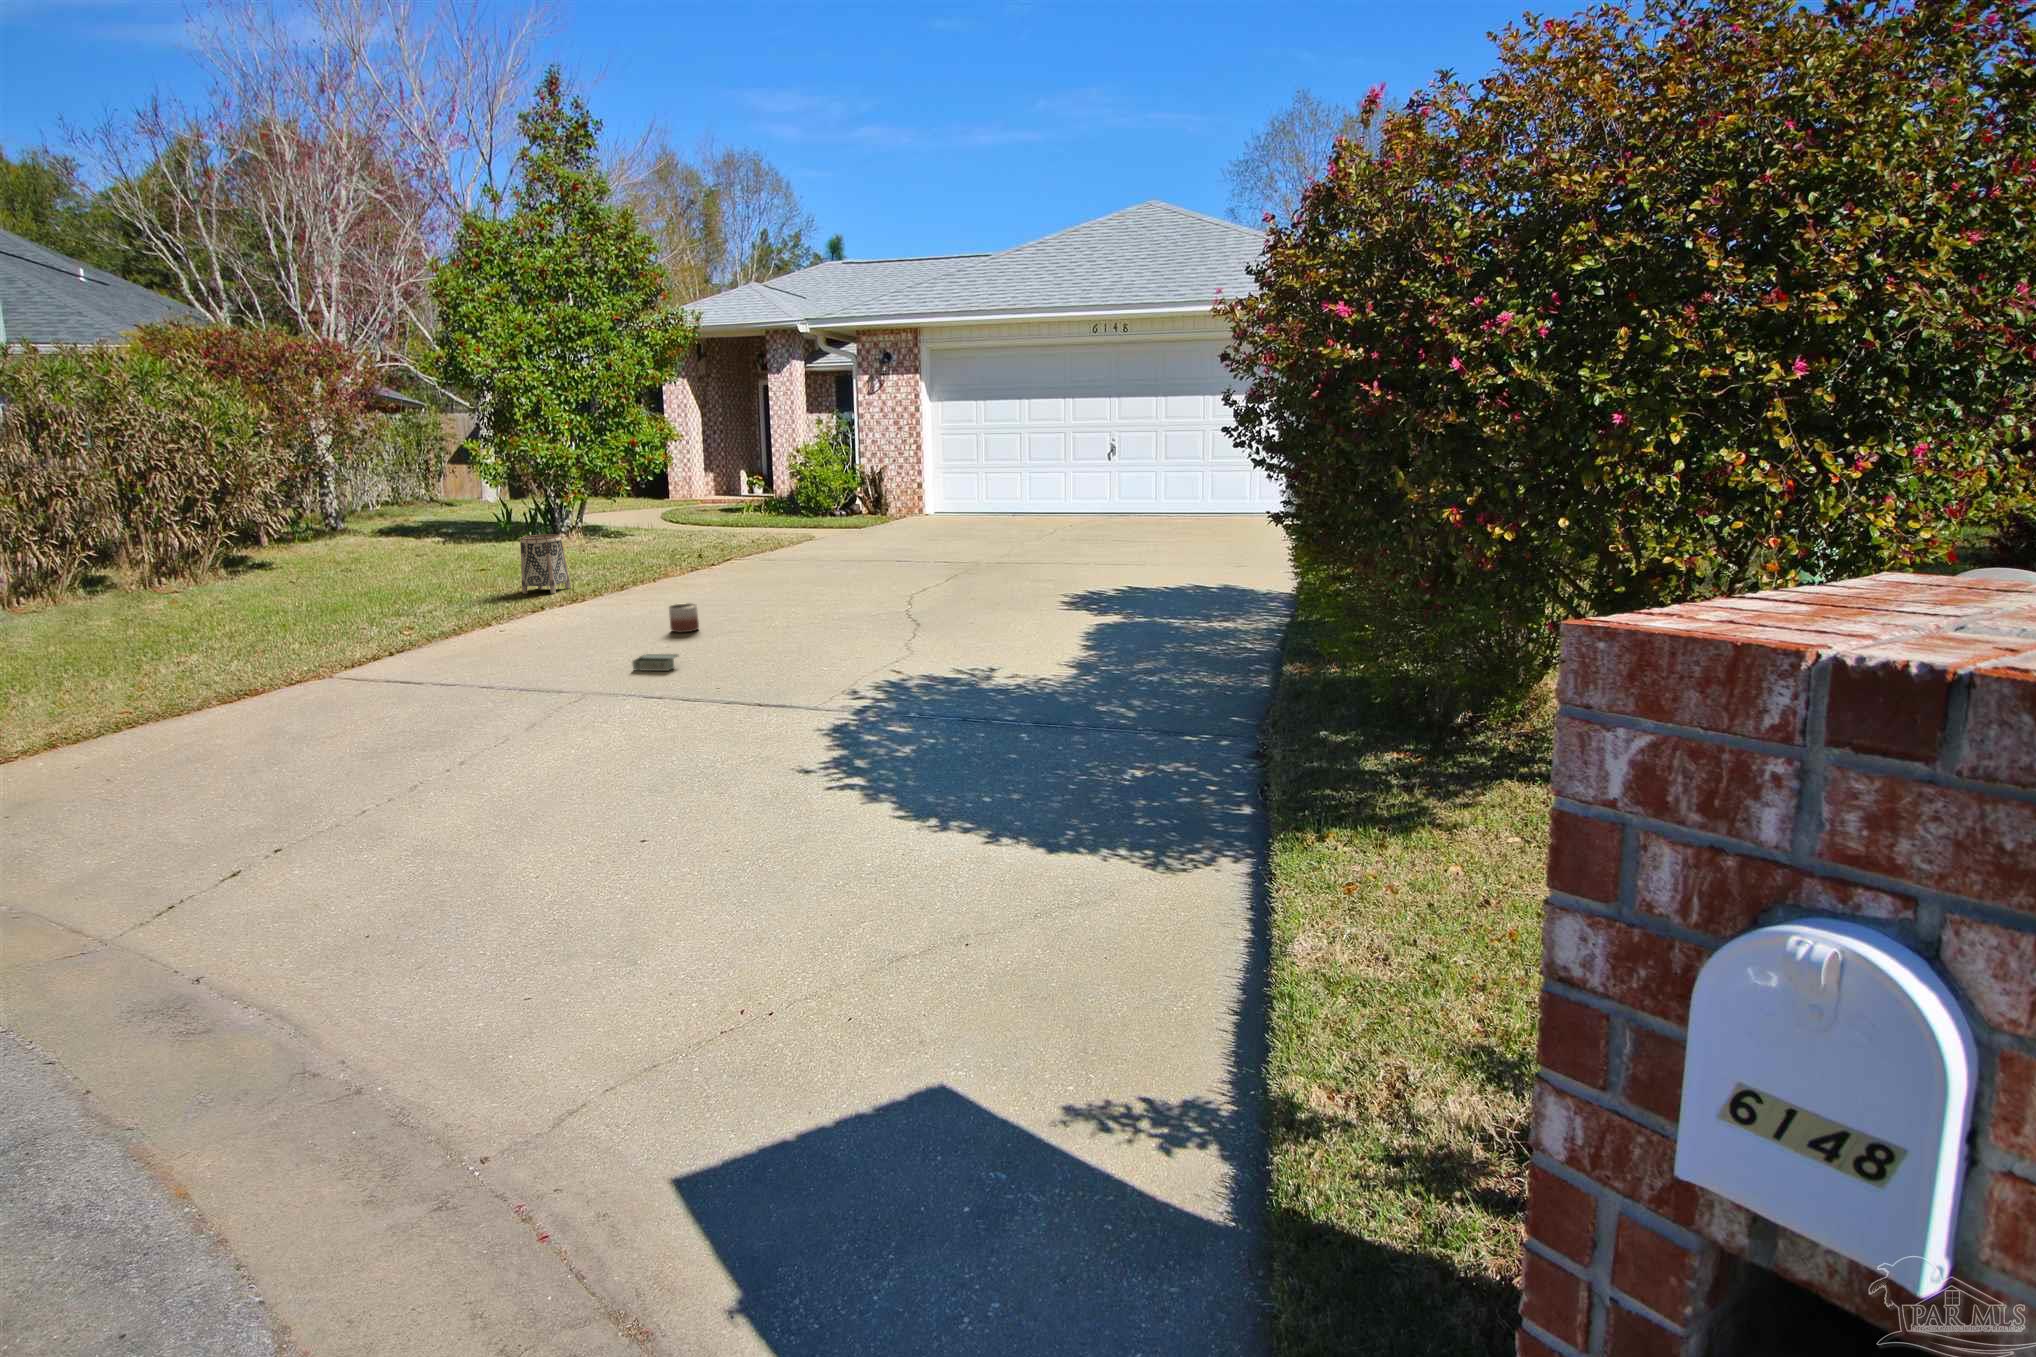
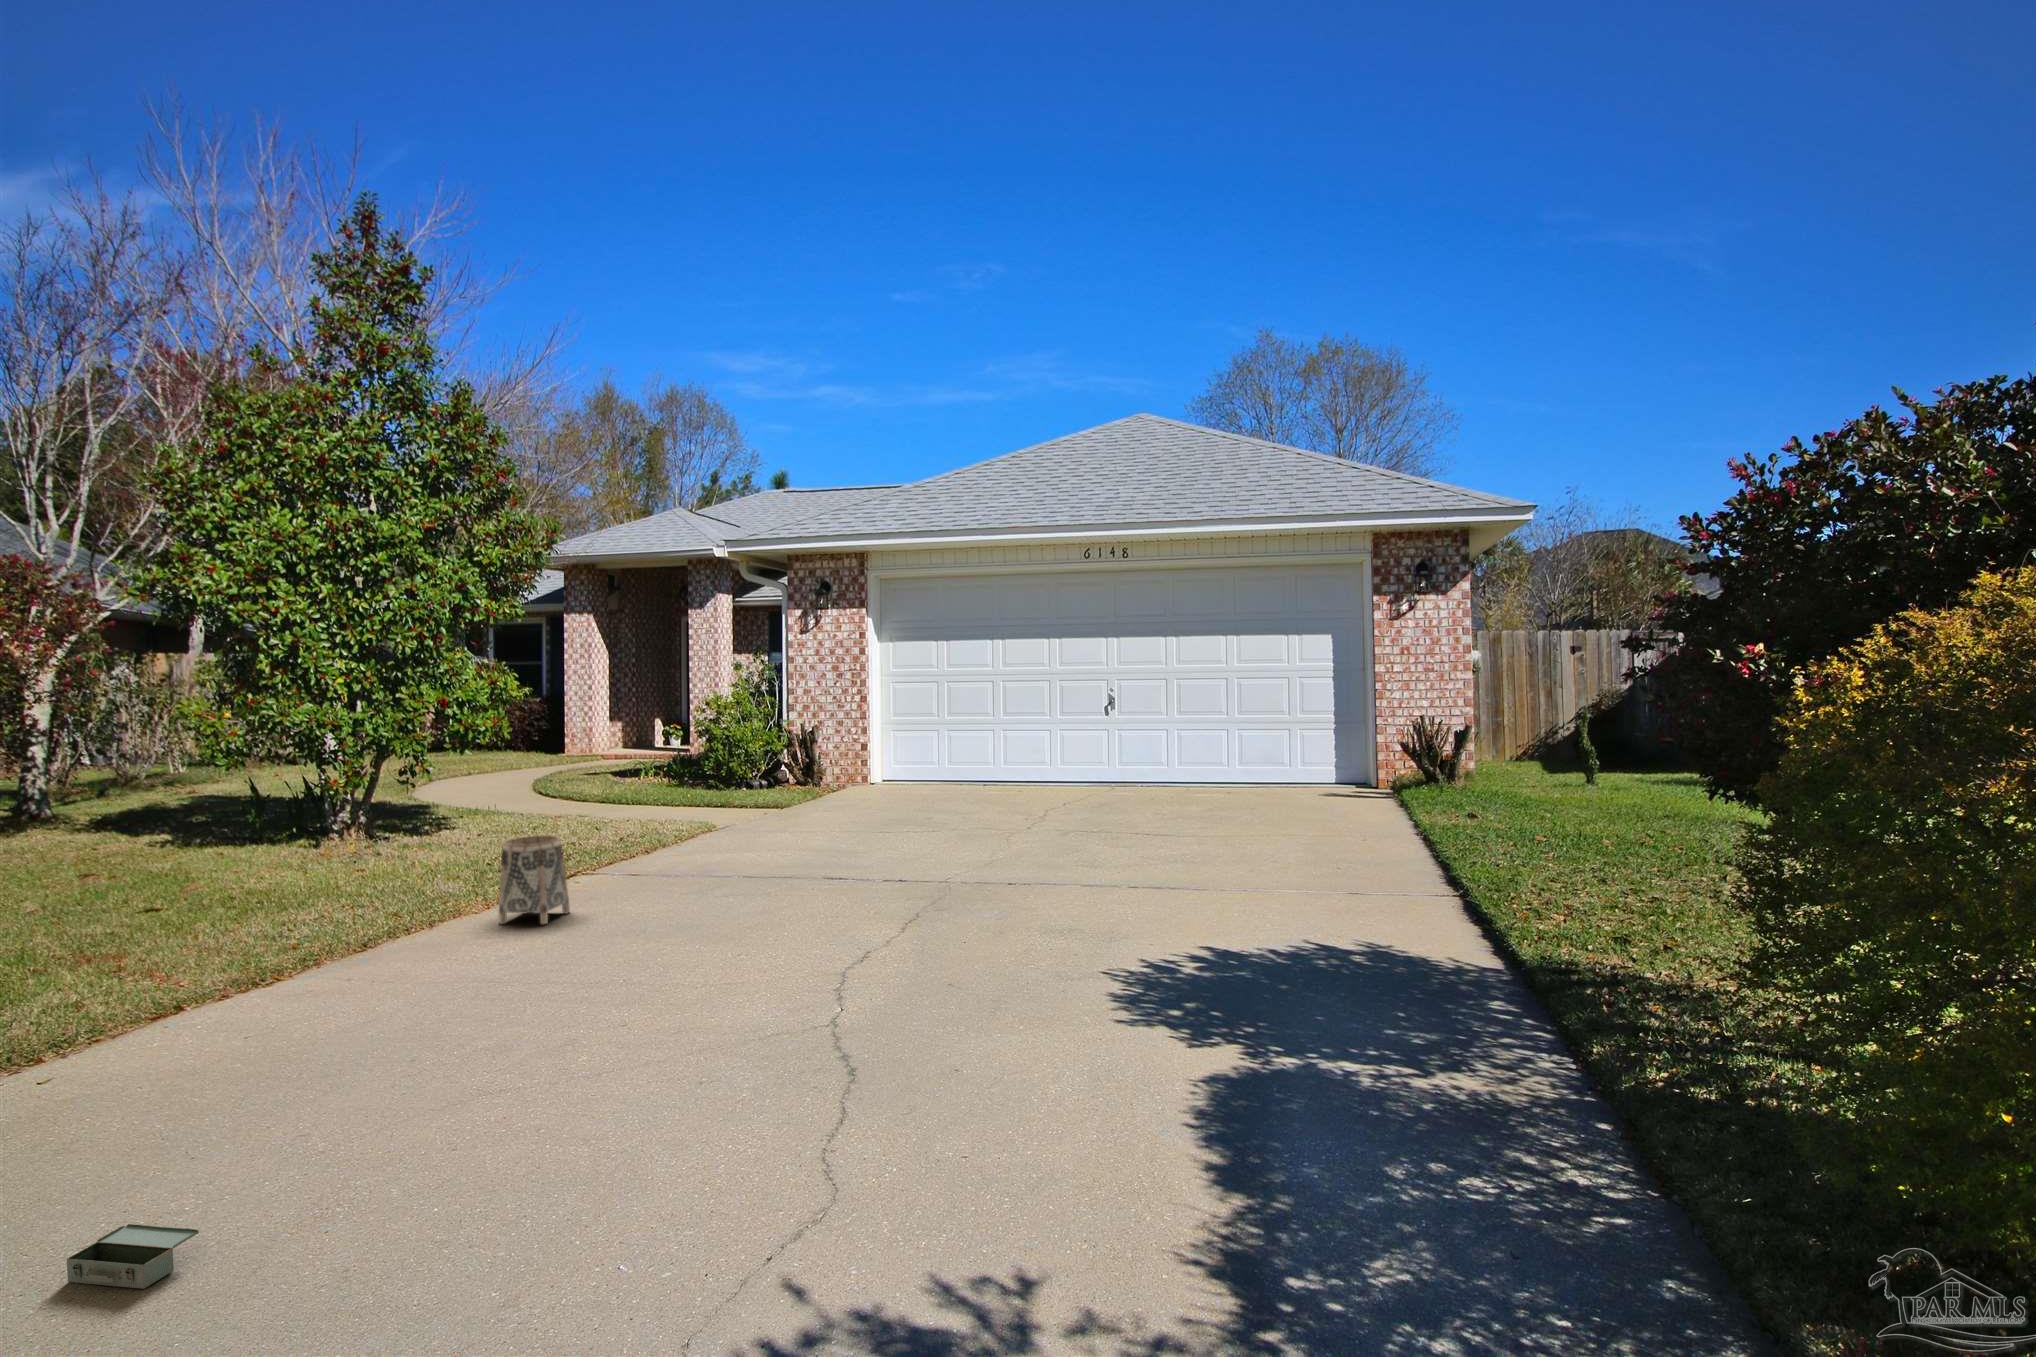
basket: present [520,534,571,594] -> present [499,835,570,924]
planter: present [669,603,699,633] -> none [296,1034,360,1101]

